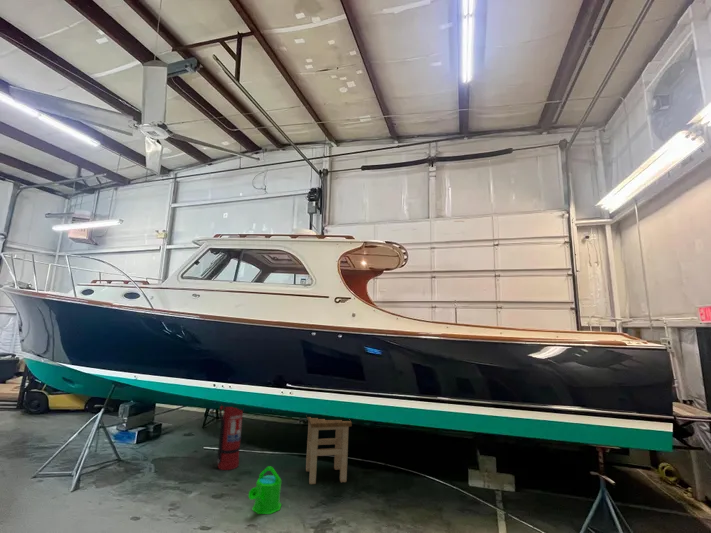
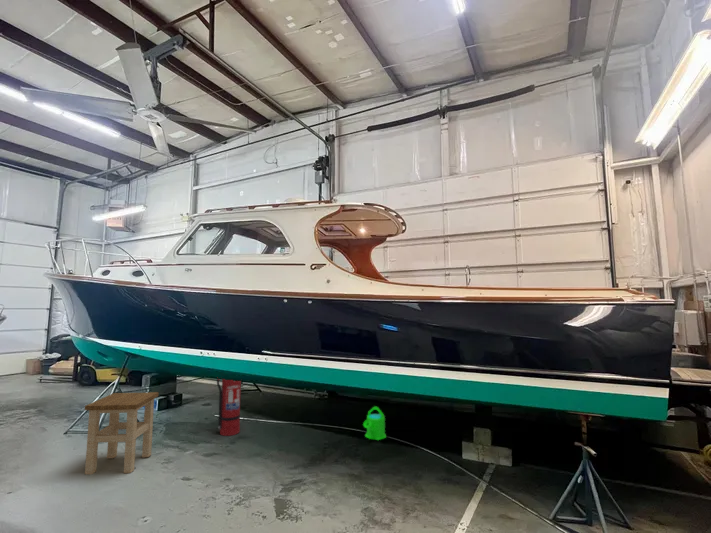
stool: present [306,417,352,484] -> present [85,392,158,474]
watering can: present [249,466,281,514] -> present [364,407,386,440]

